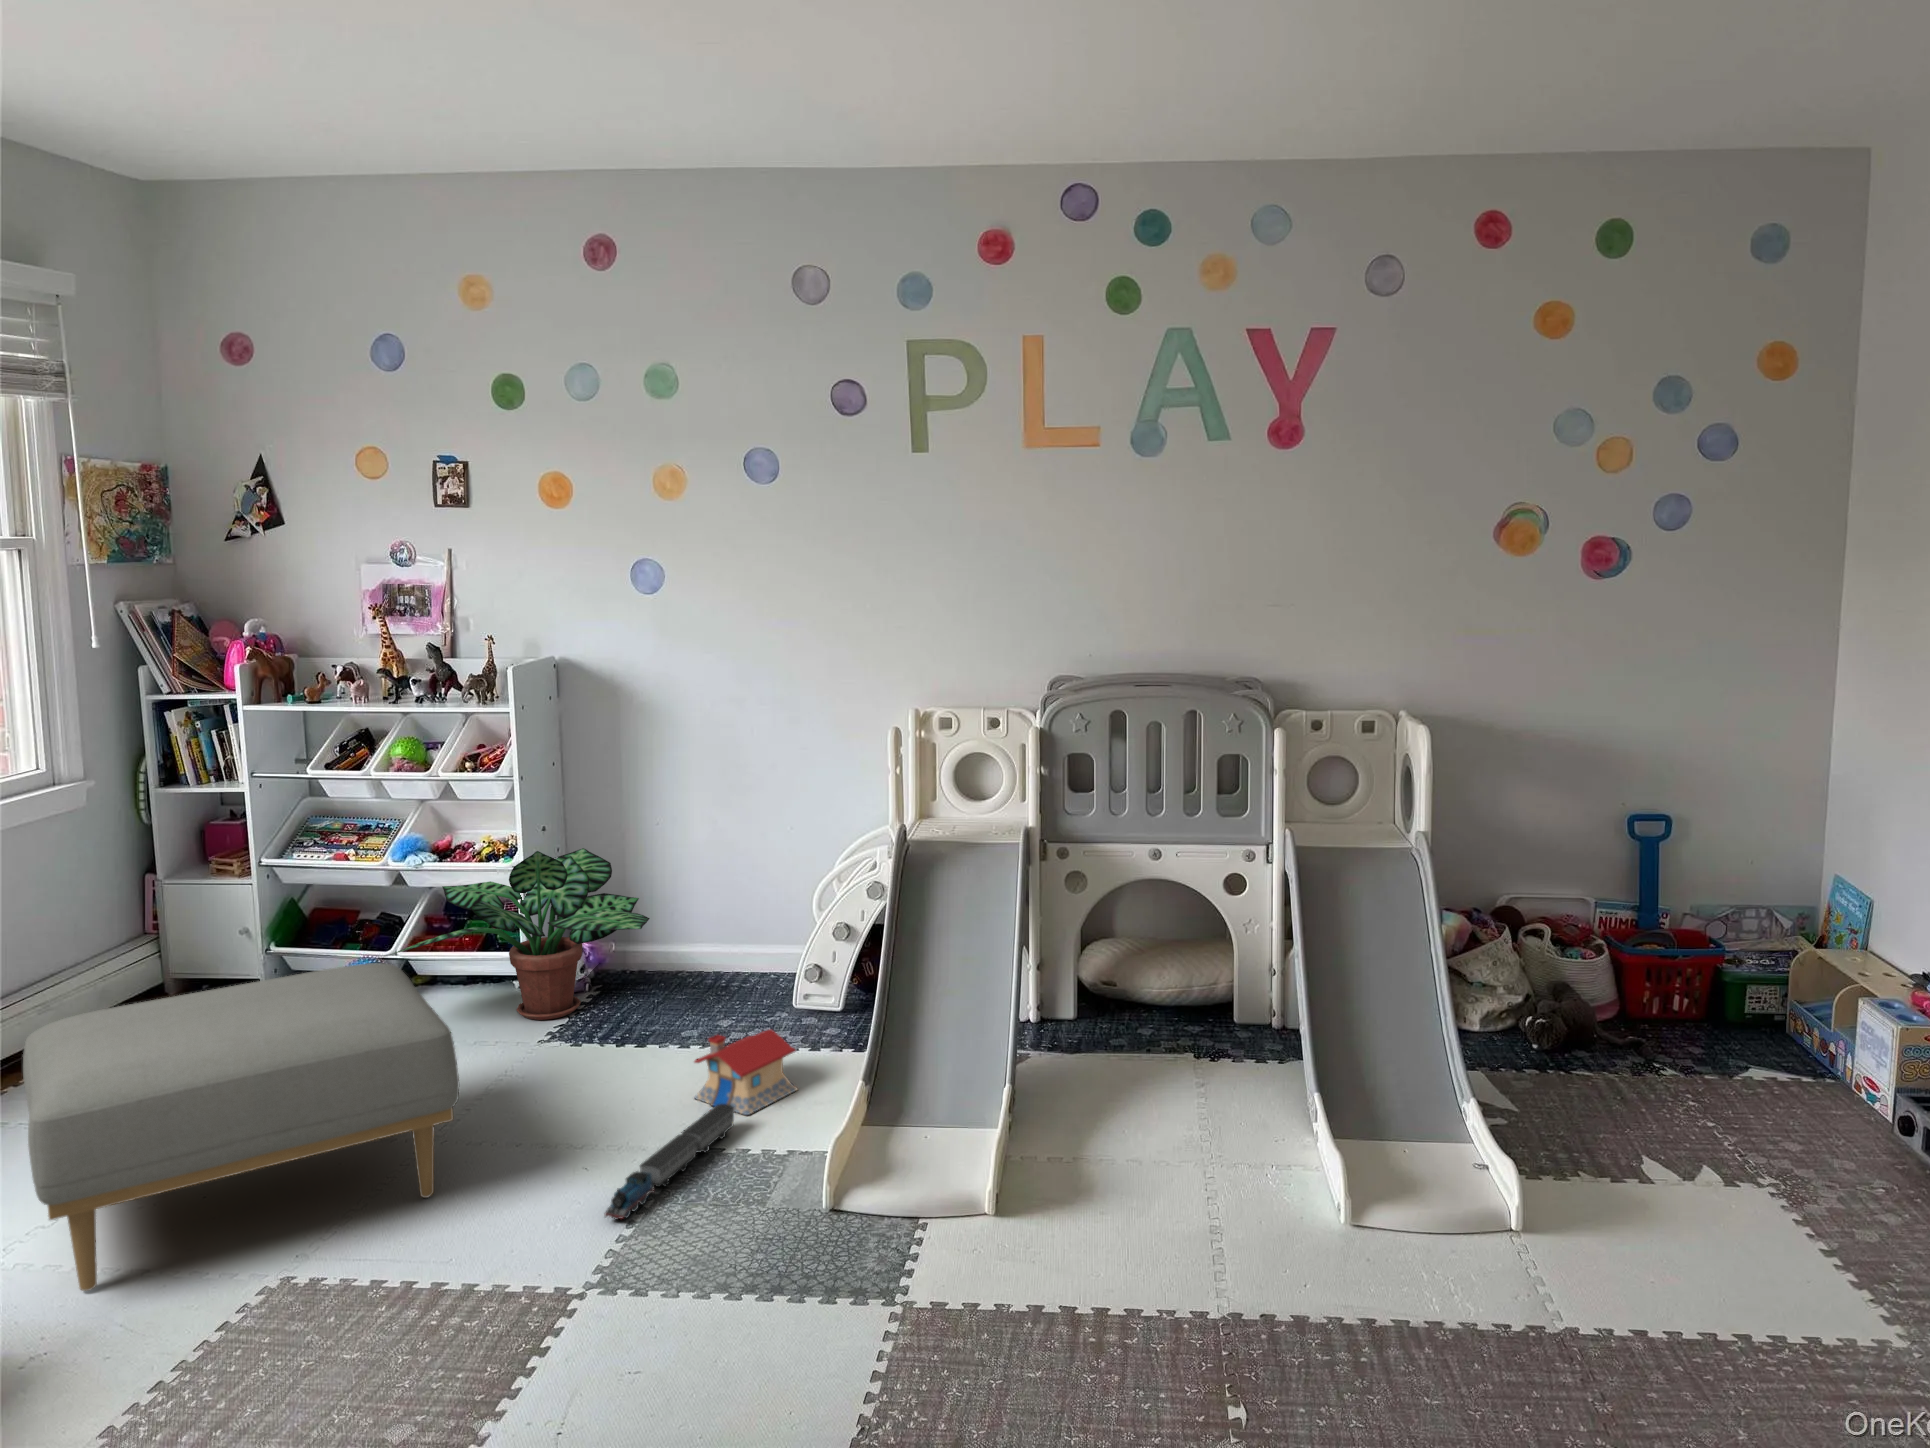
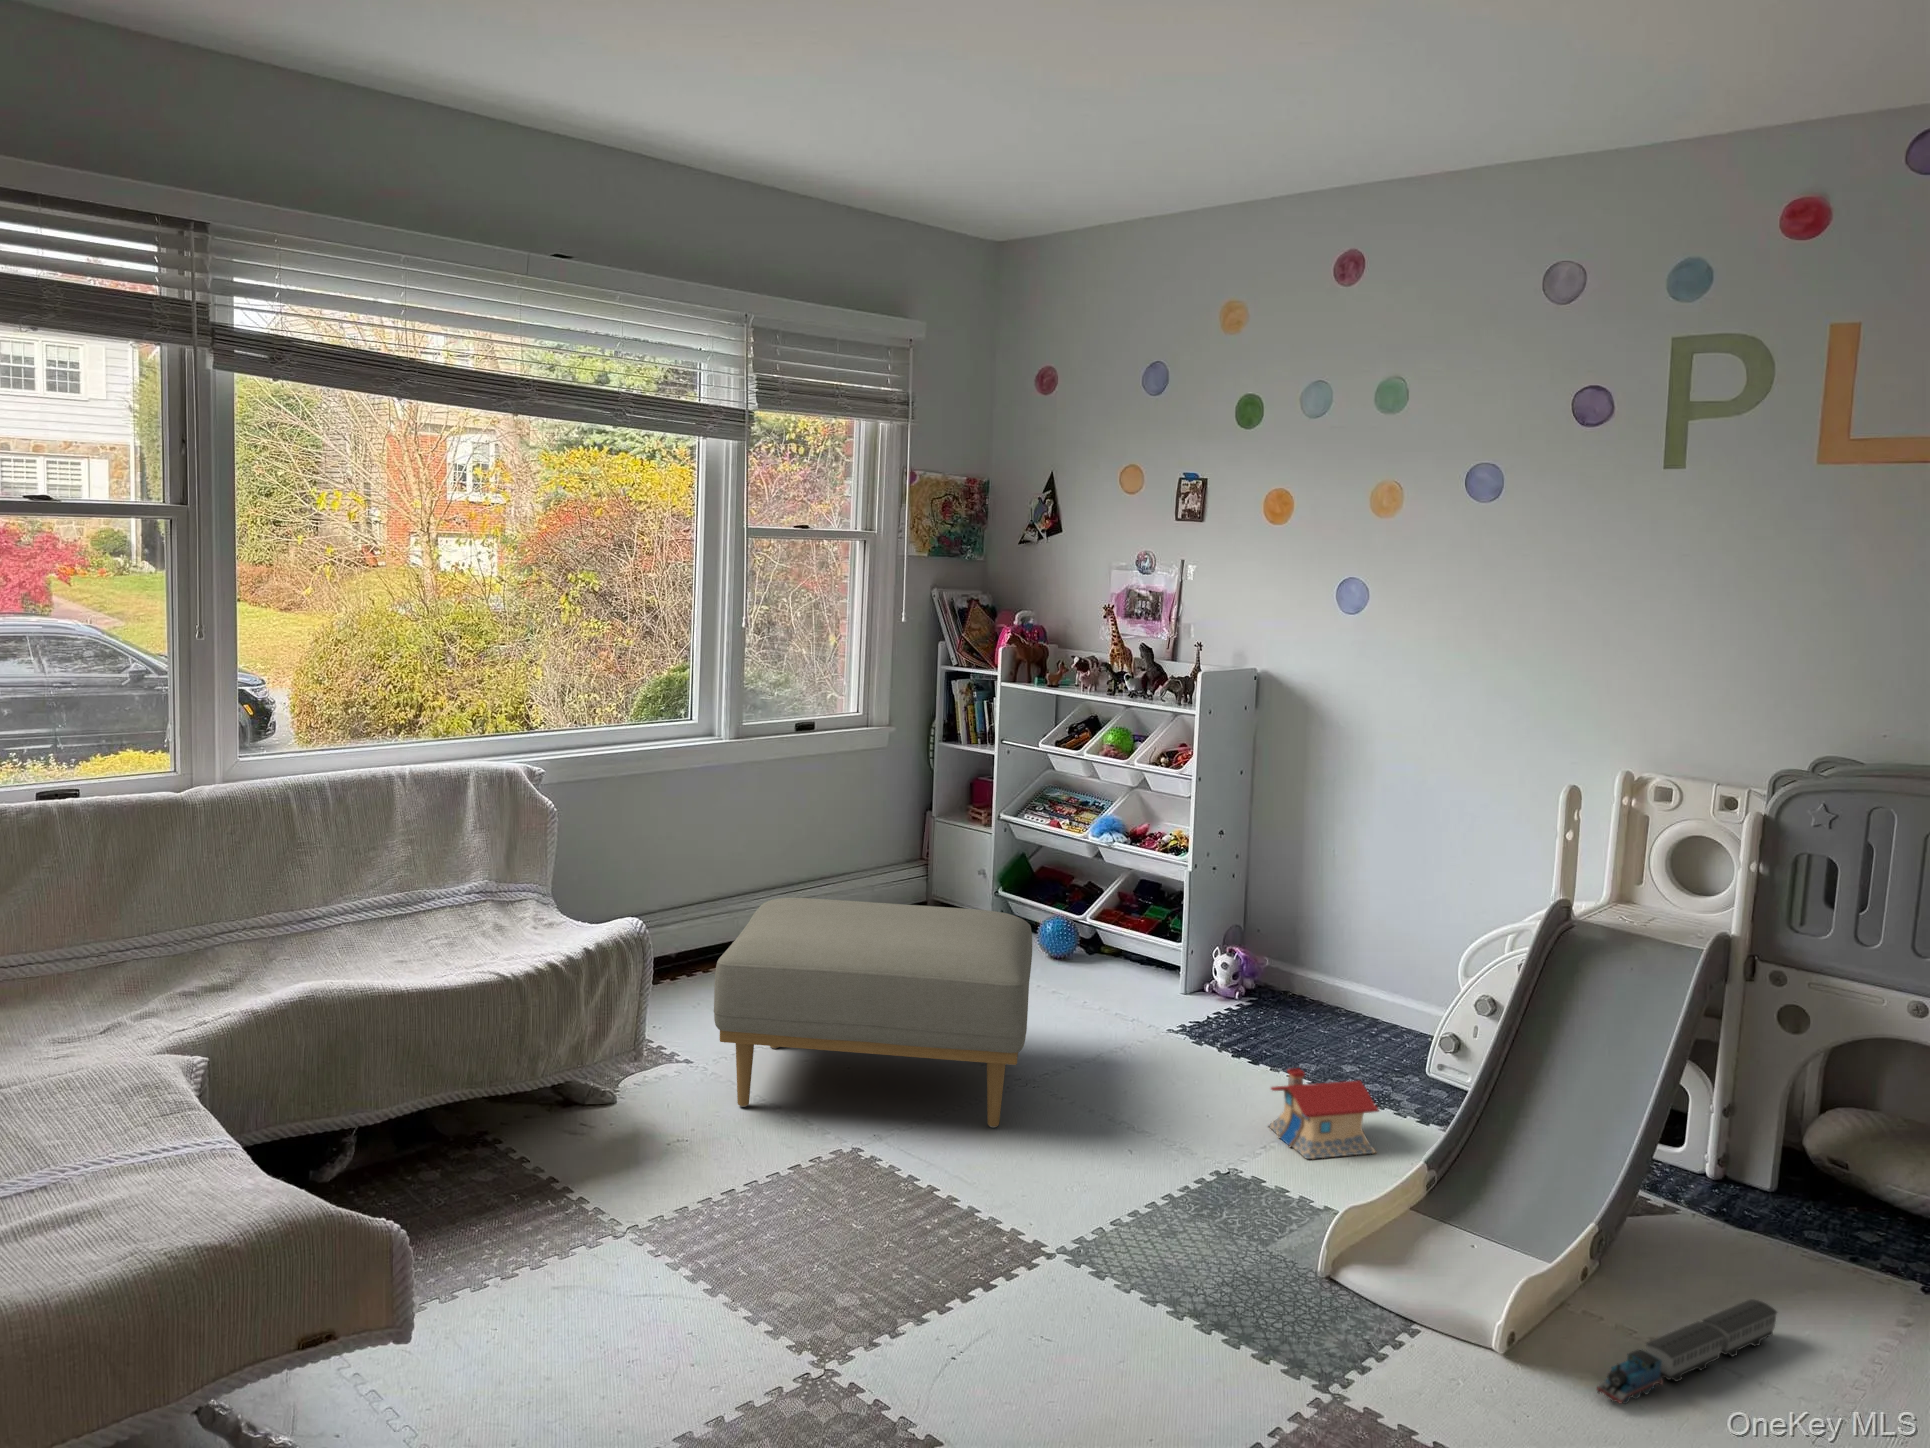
potted plant: present [393,848,650,1020] -> none [1050,850,1291,1016]
toy train: present [605,1104,734,1220] -> present [1597,1299,1777,1404]

